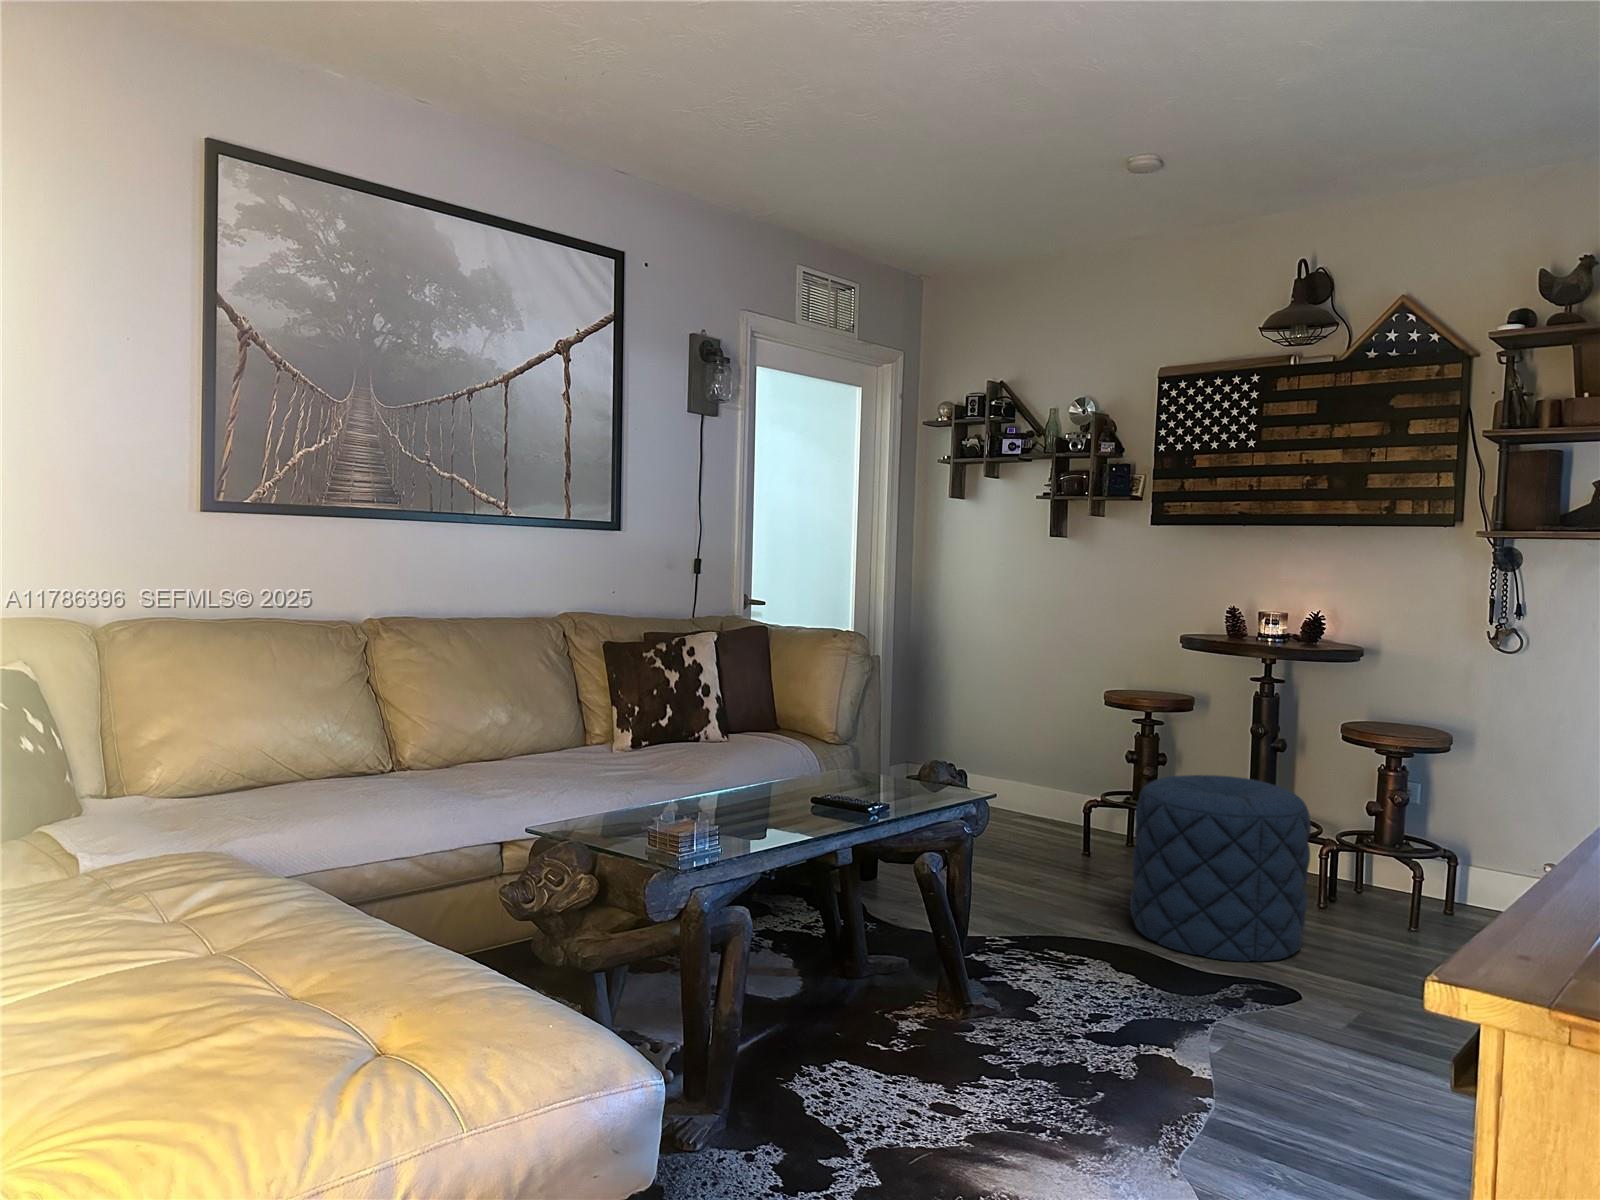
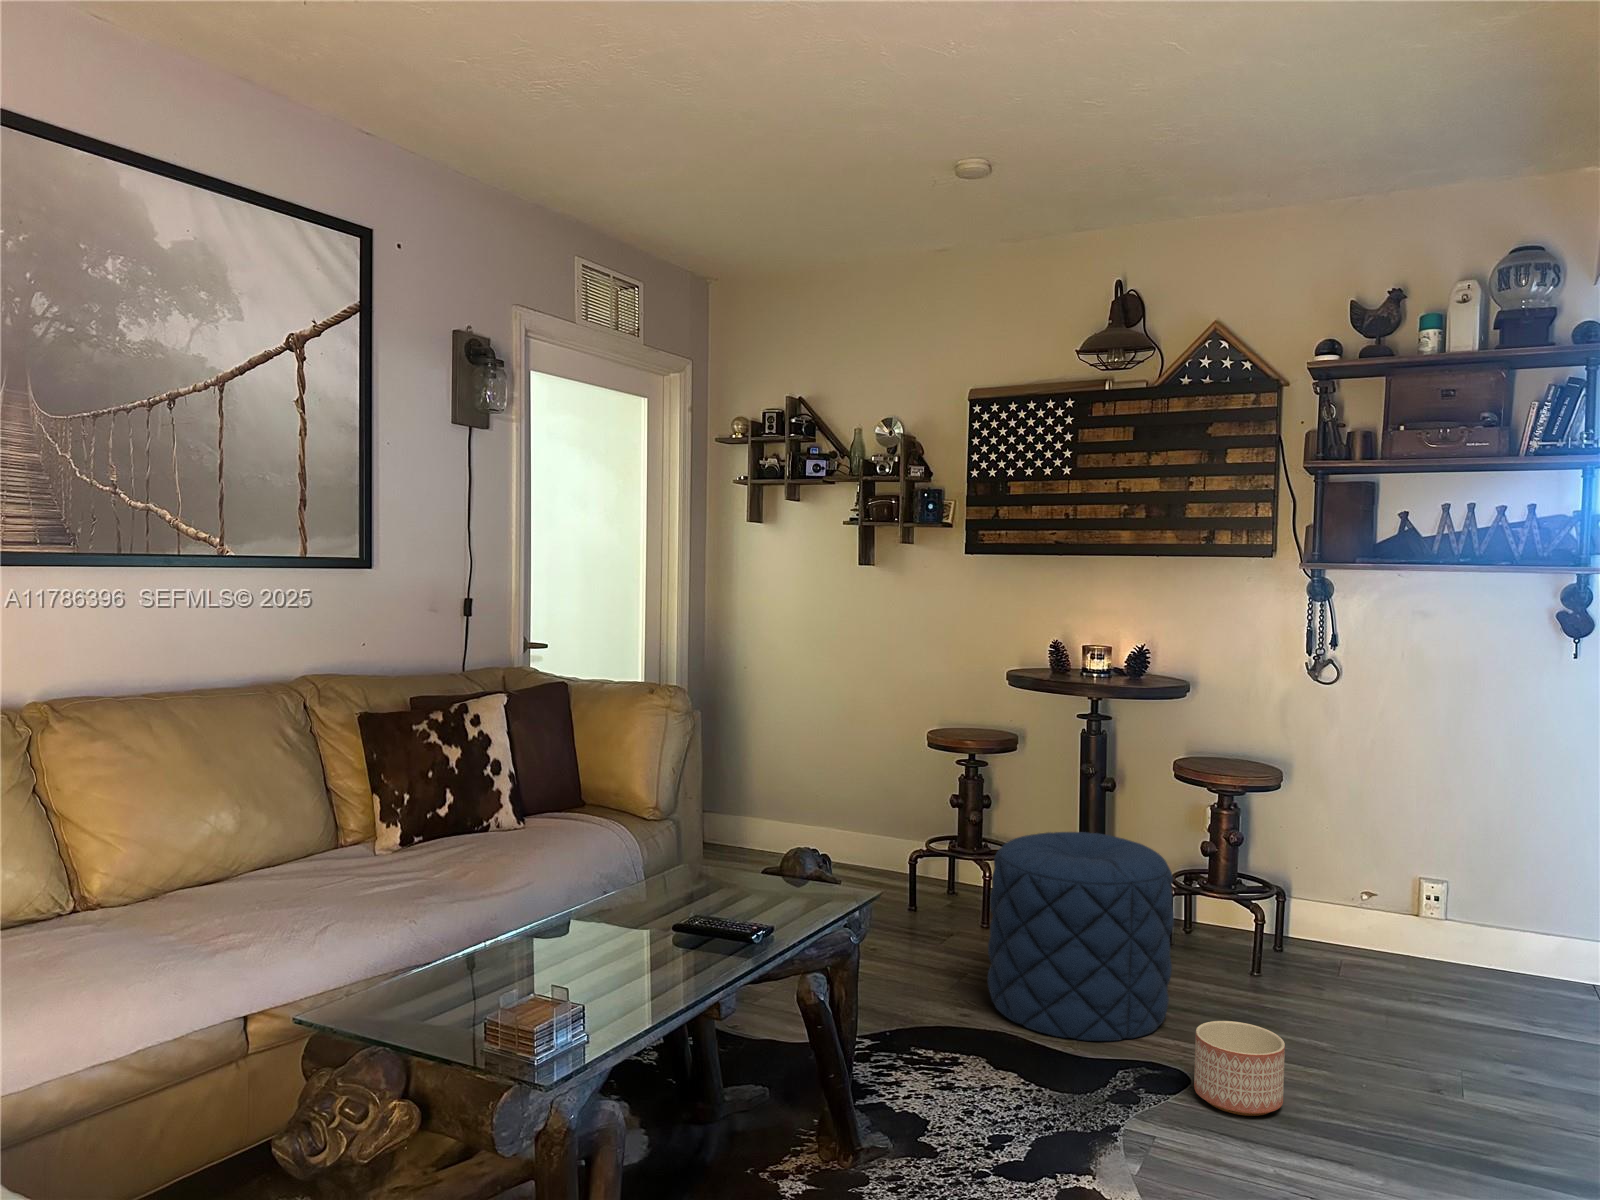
planter: none [1301,943,1389,1027] -> present [1194,1021,1285,1116]

